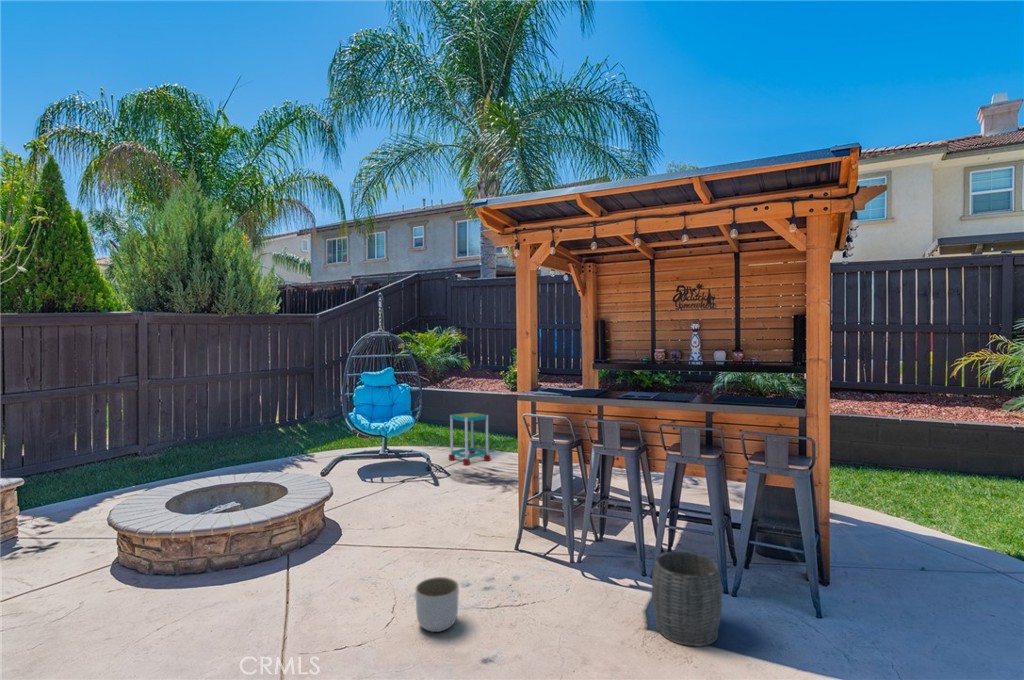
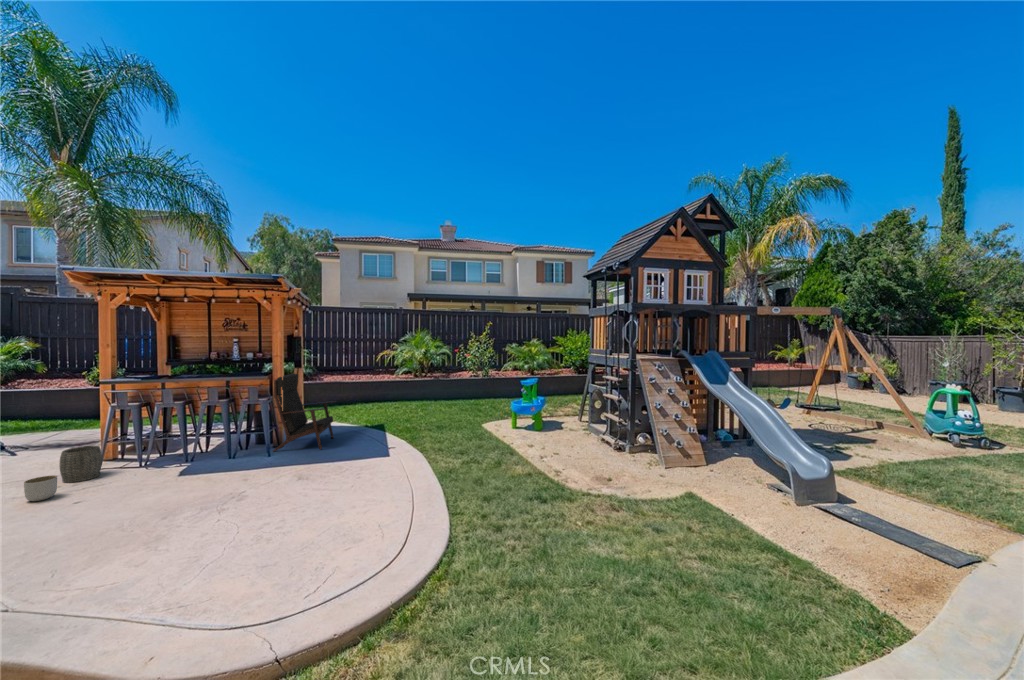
lounge chair: none [827,404,998,645] -> present [273,374,336,451]
side table: present [449,412,490,465] -> none [28,403,75,441]
woven basket: present [652,552,722,646] -> present [60,446,102,483]

